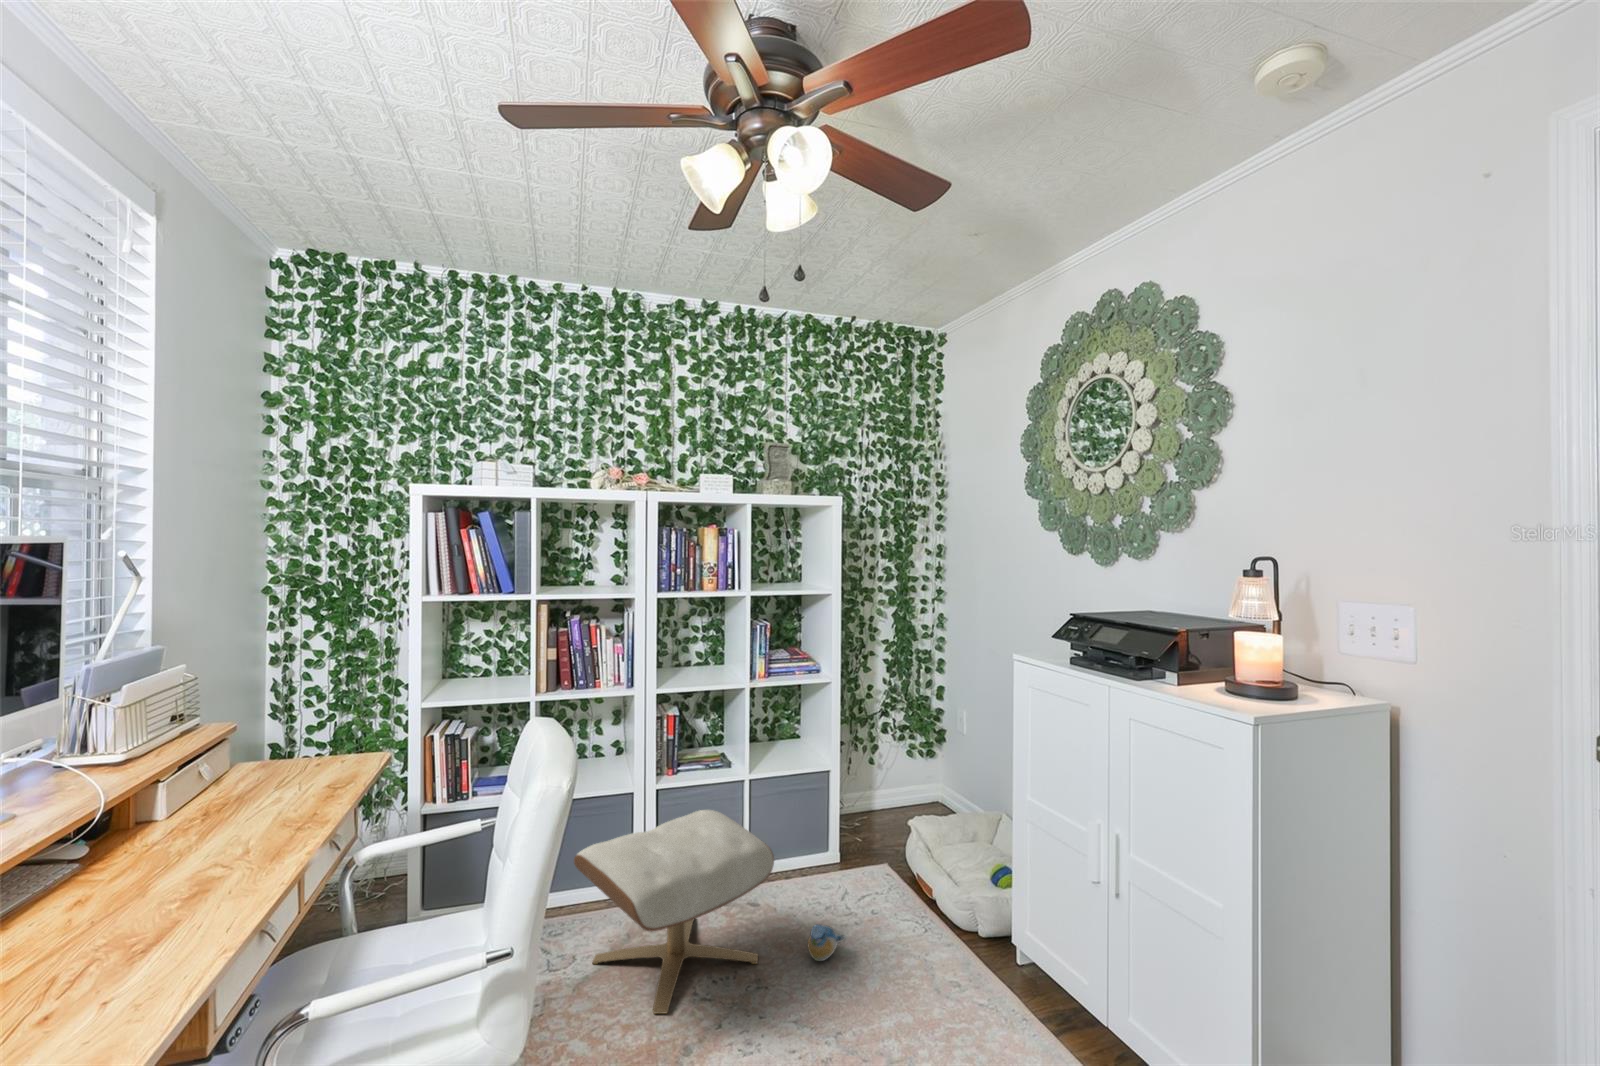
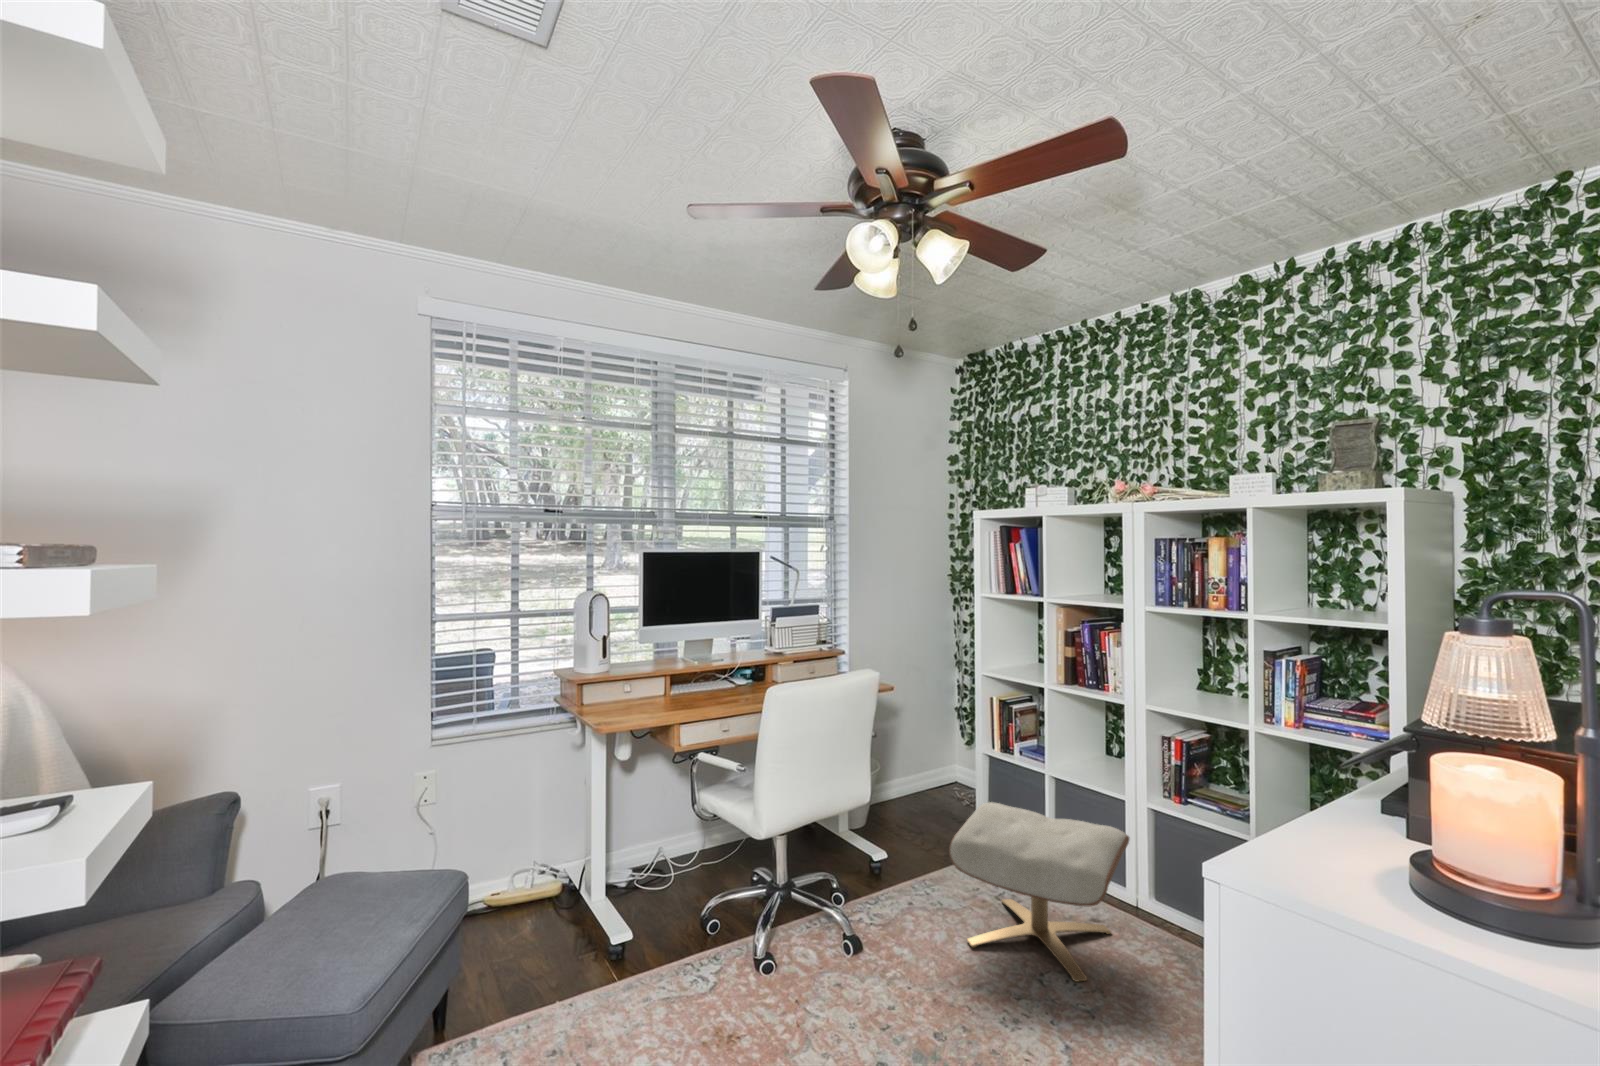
plush toy: present [808,924,846,961] -> none [1099,978,1165,1028]

